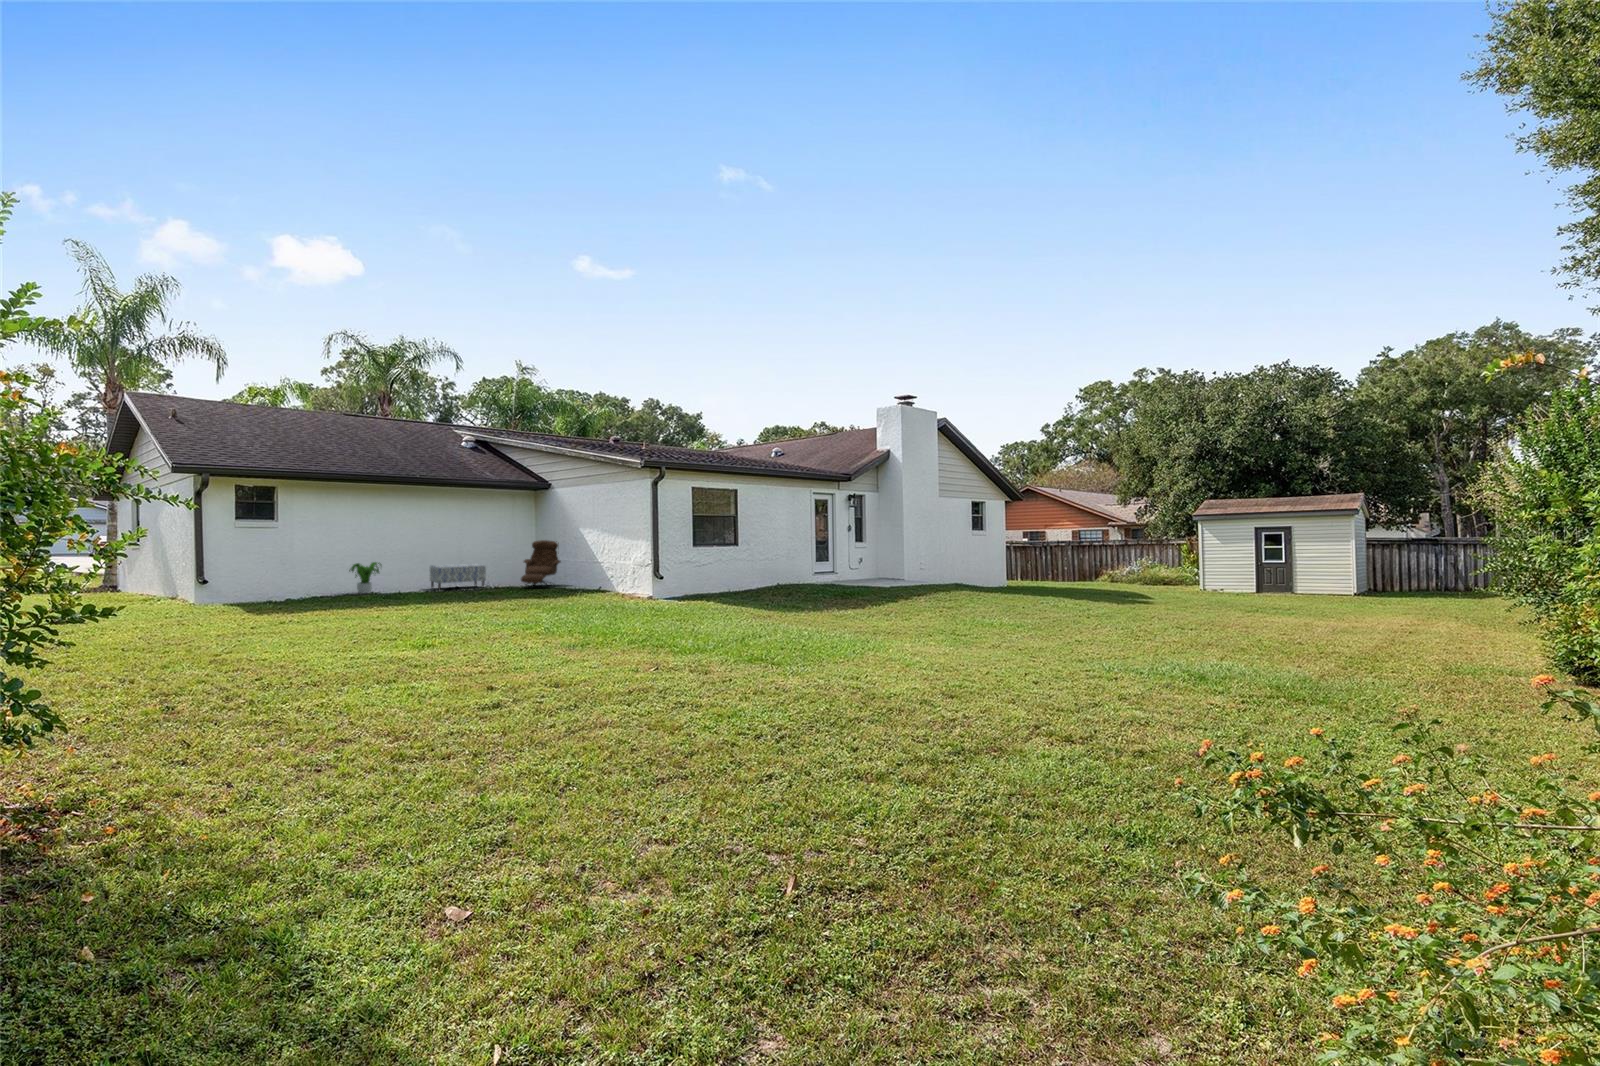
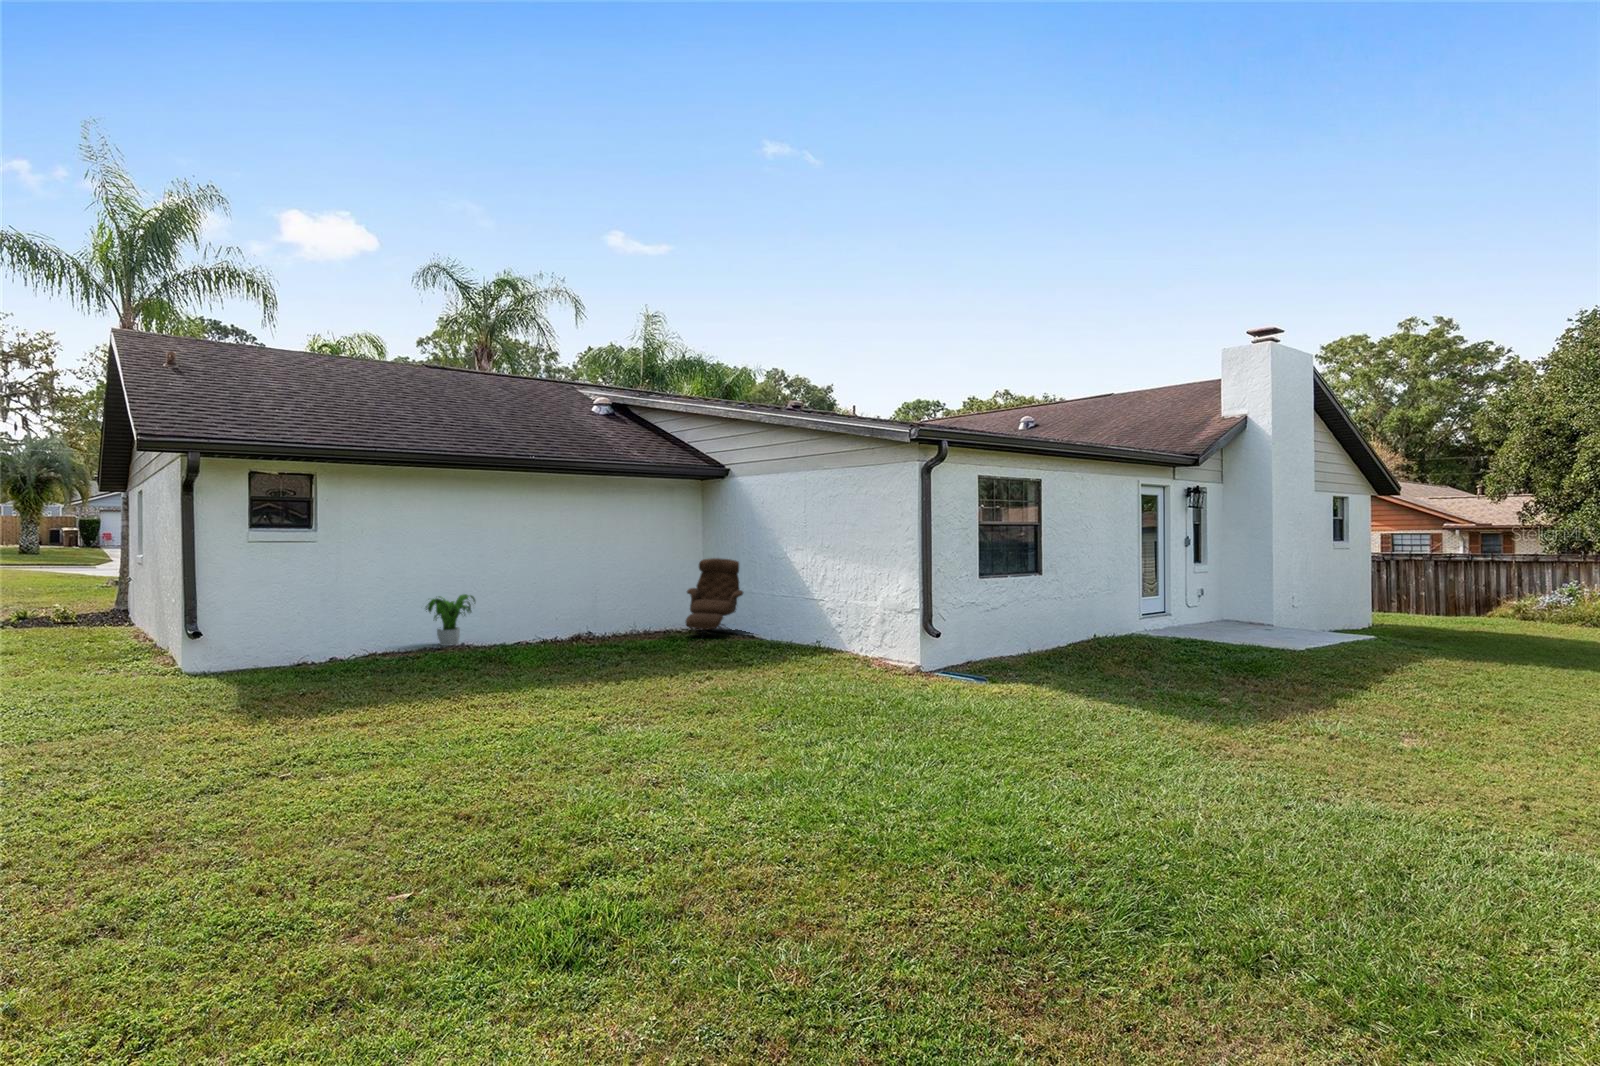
bench: present [430,563,486,590] -> none [547,594,632,640]

